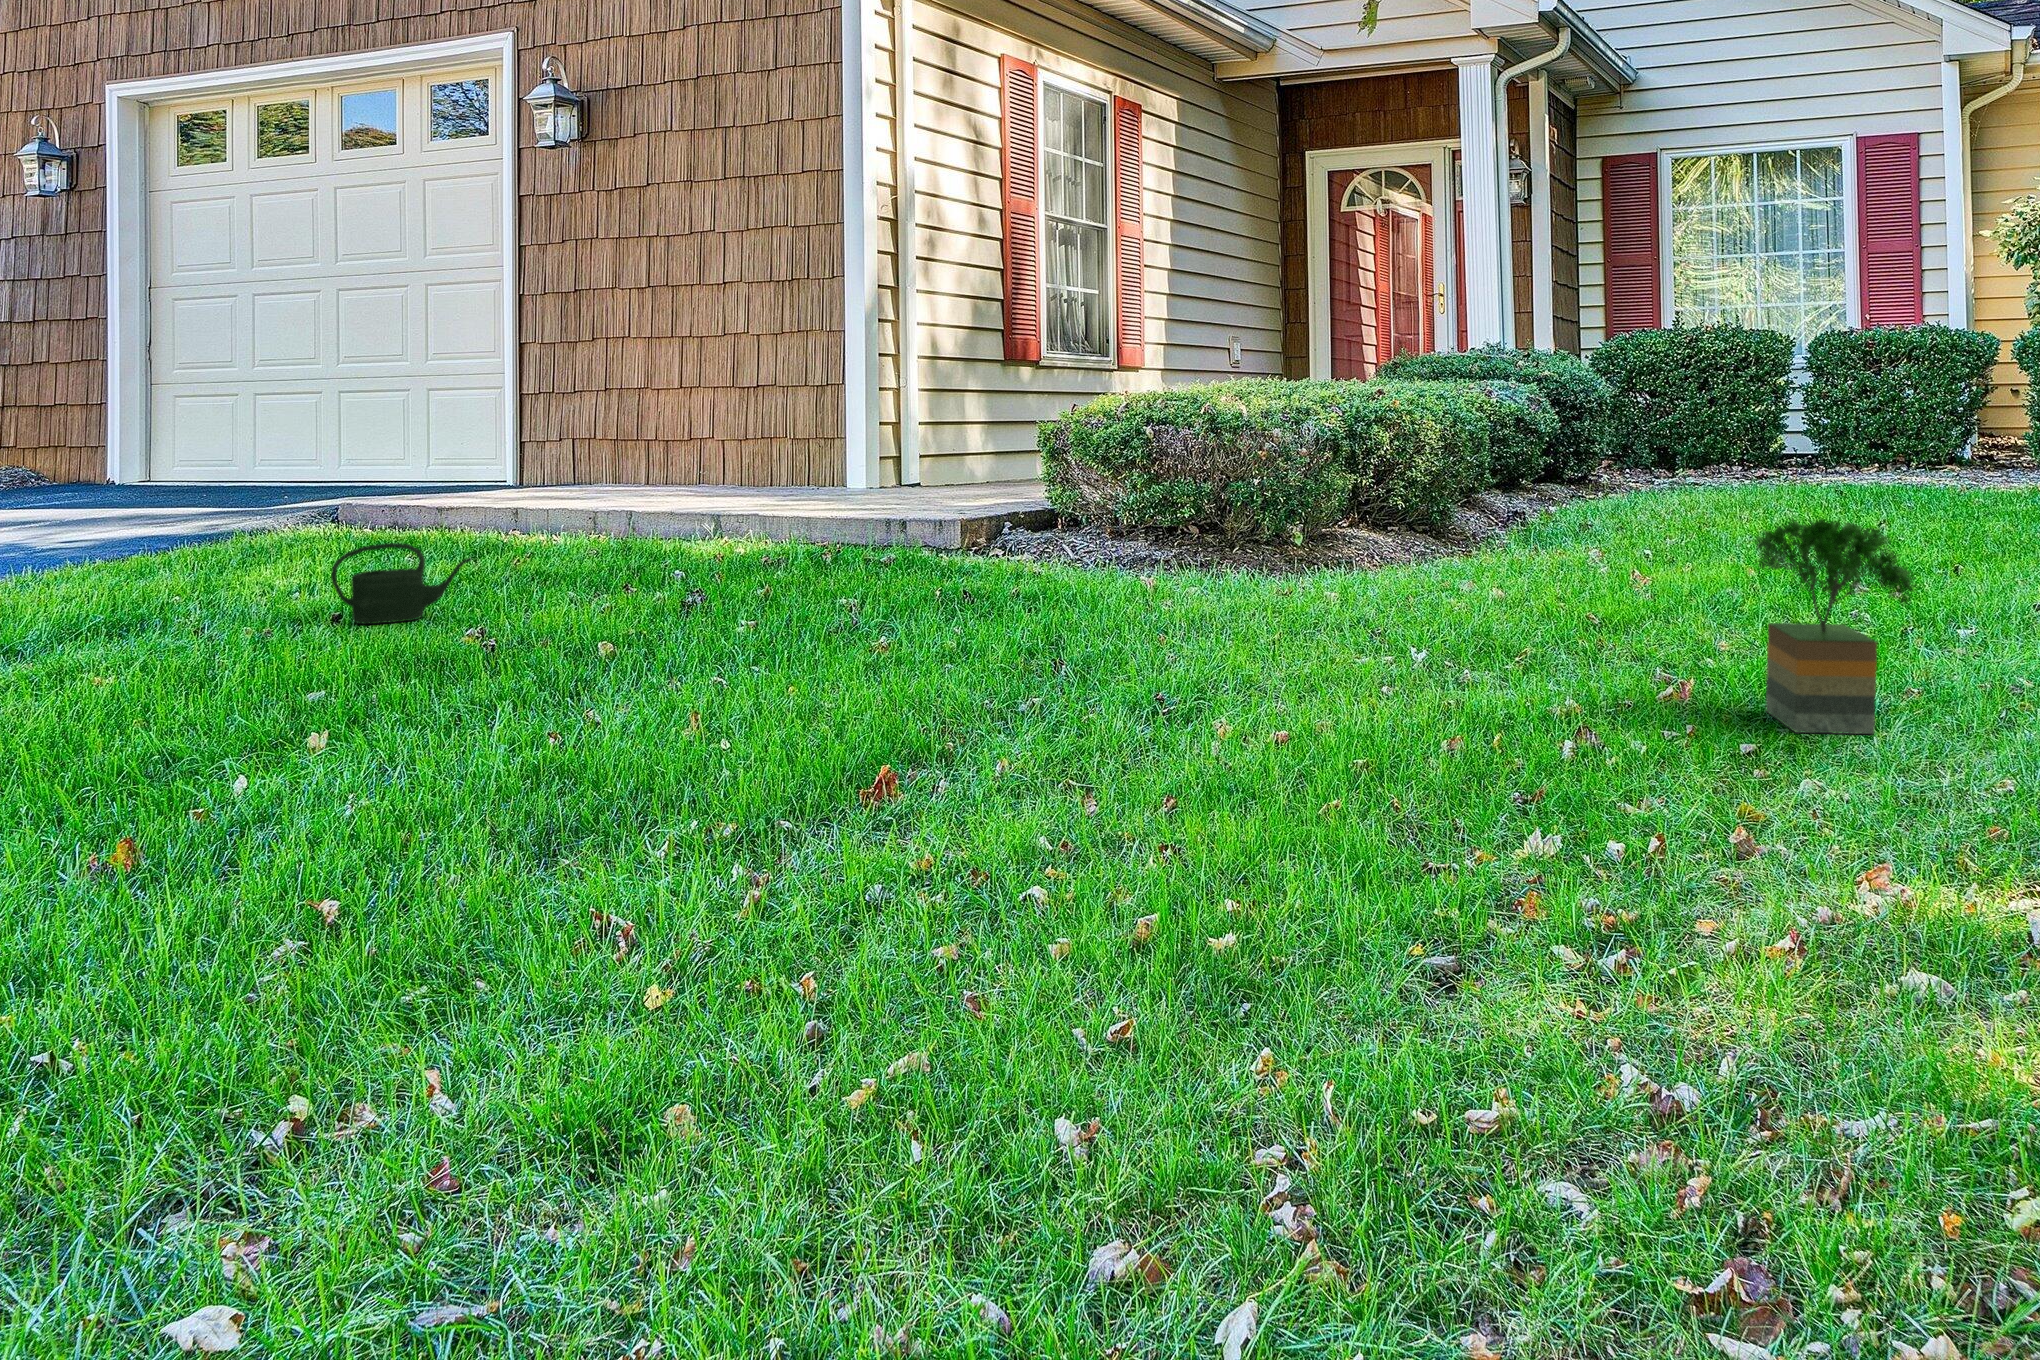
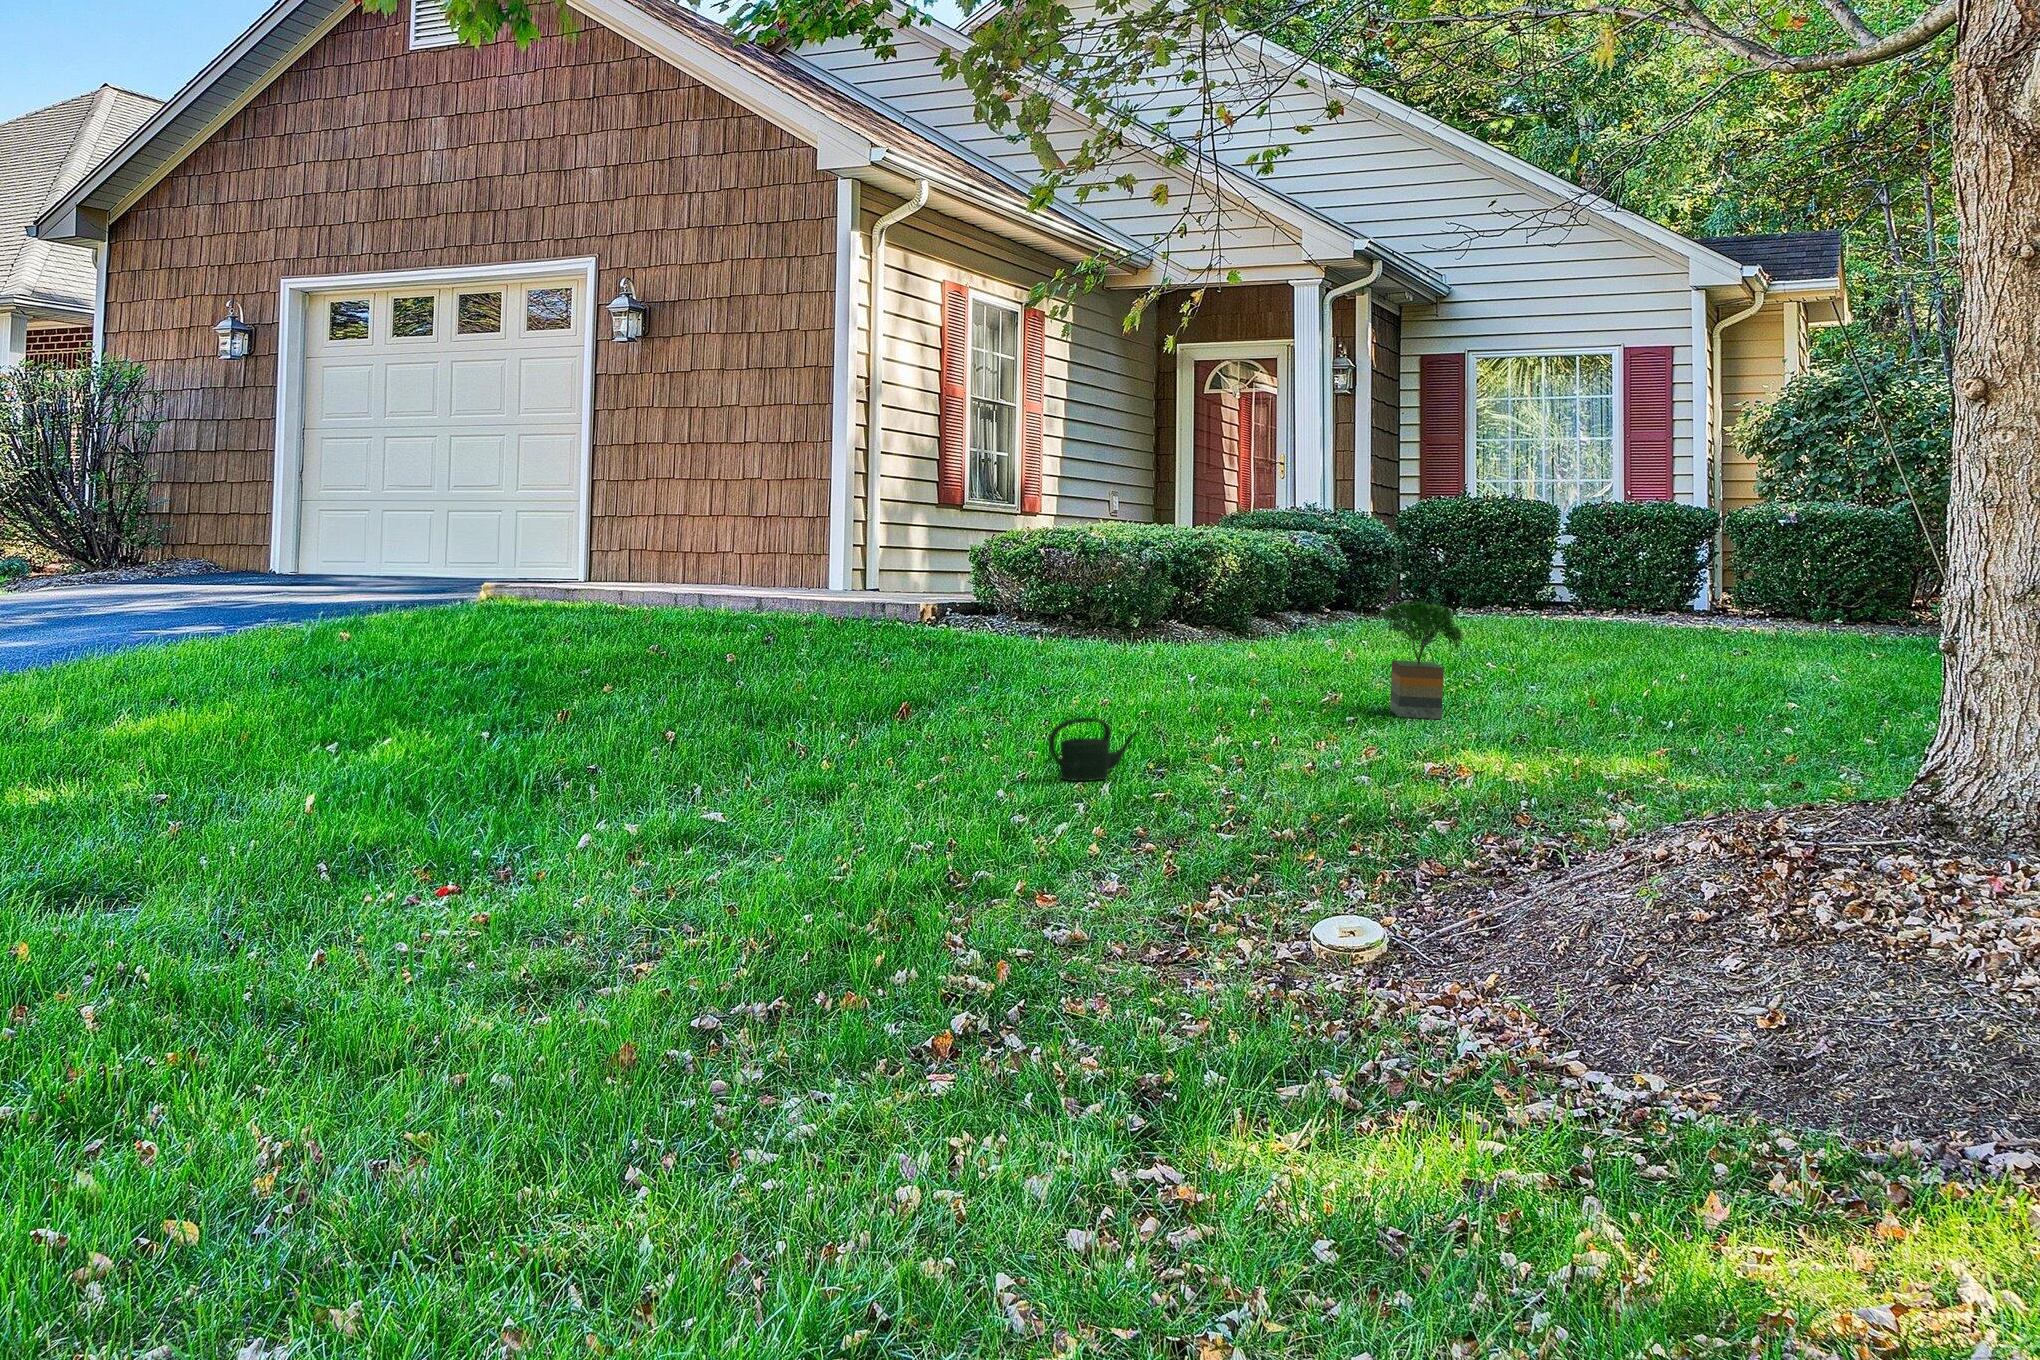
watering can: present [331,543,472,624] -> present [1049,717,1139,781]

